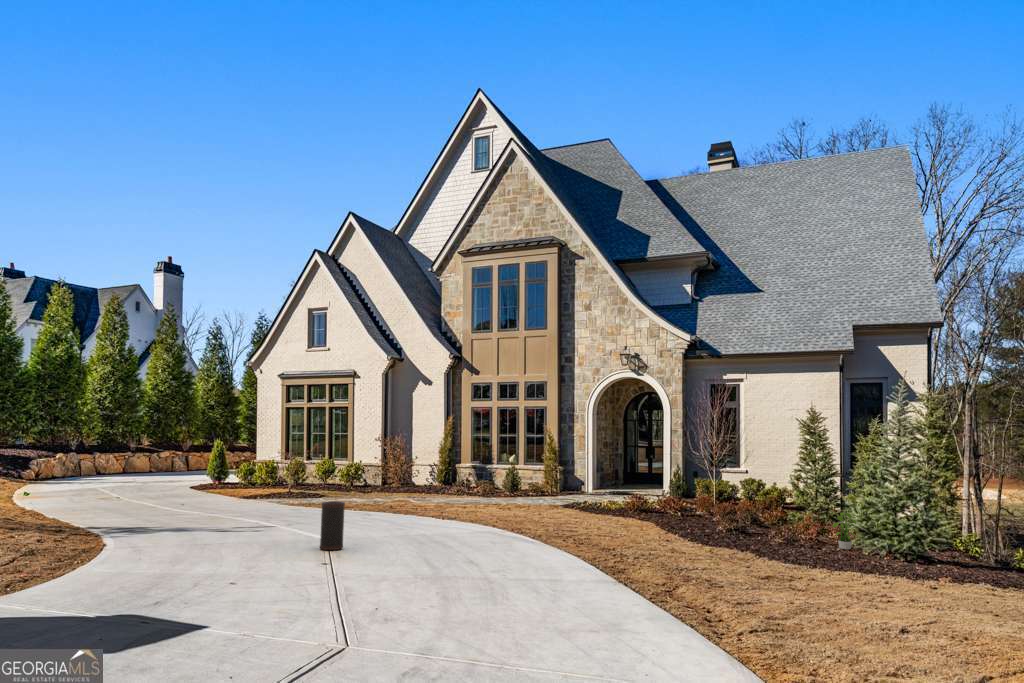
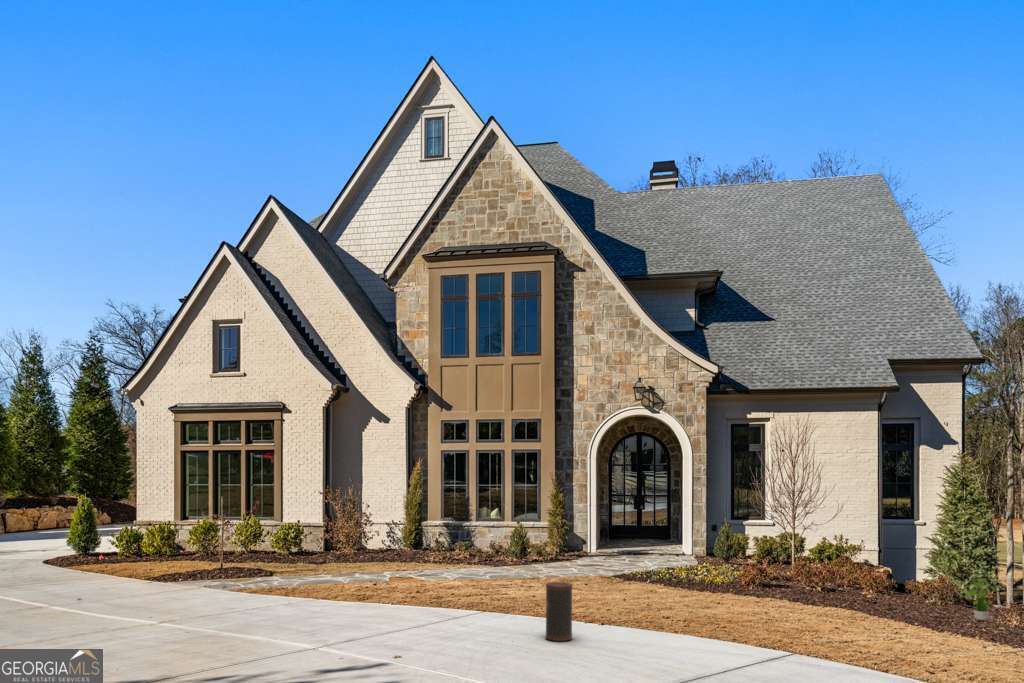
trash can: present [320,501,345,550] -> present [546,582,572,641]

